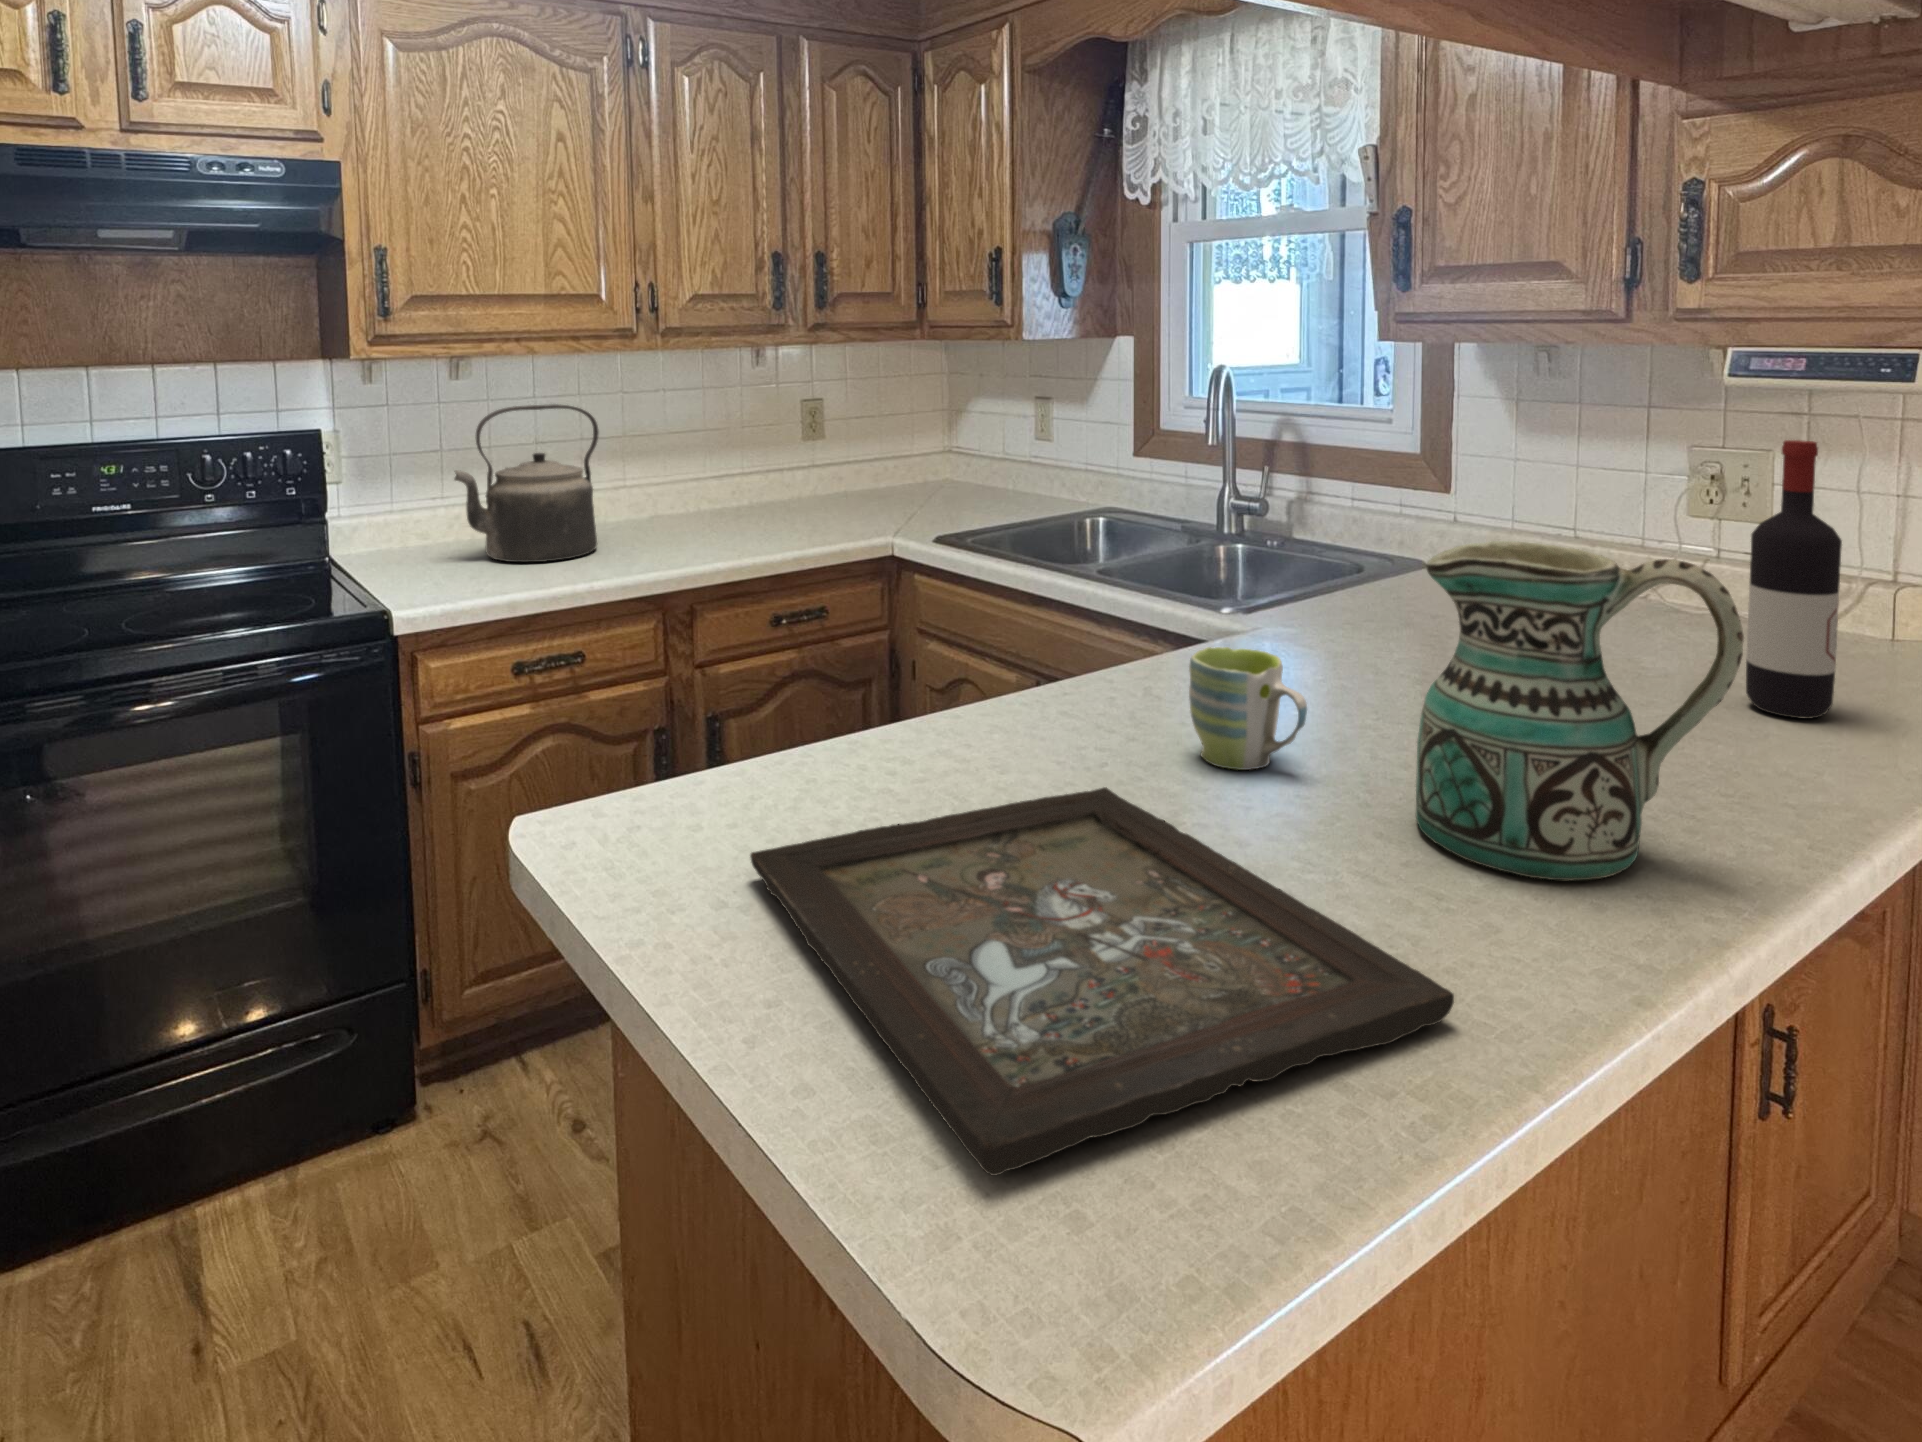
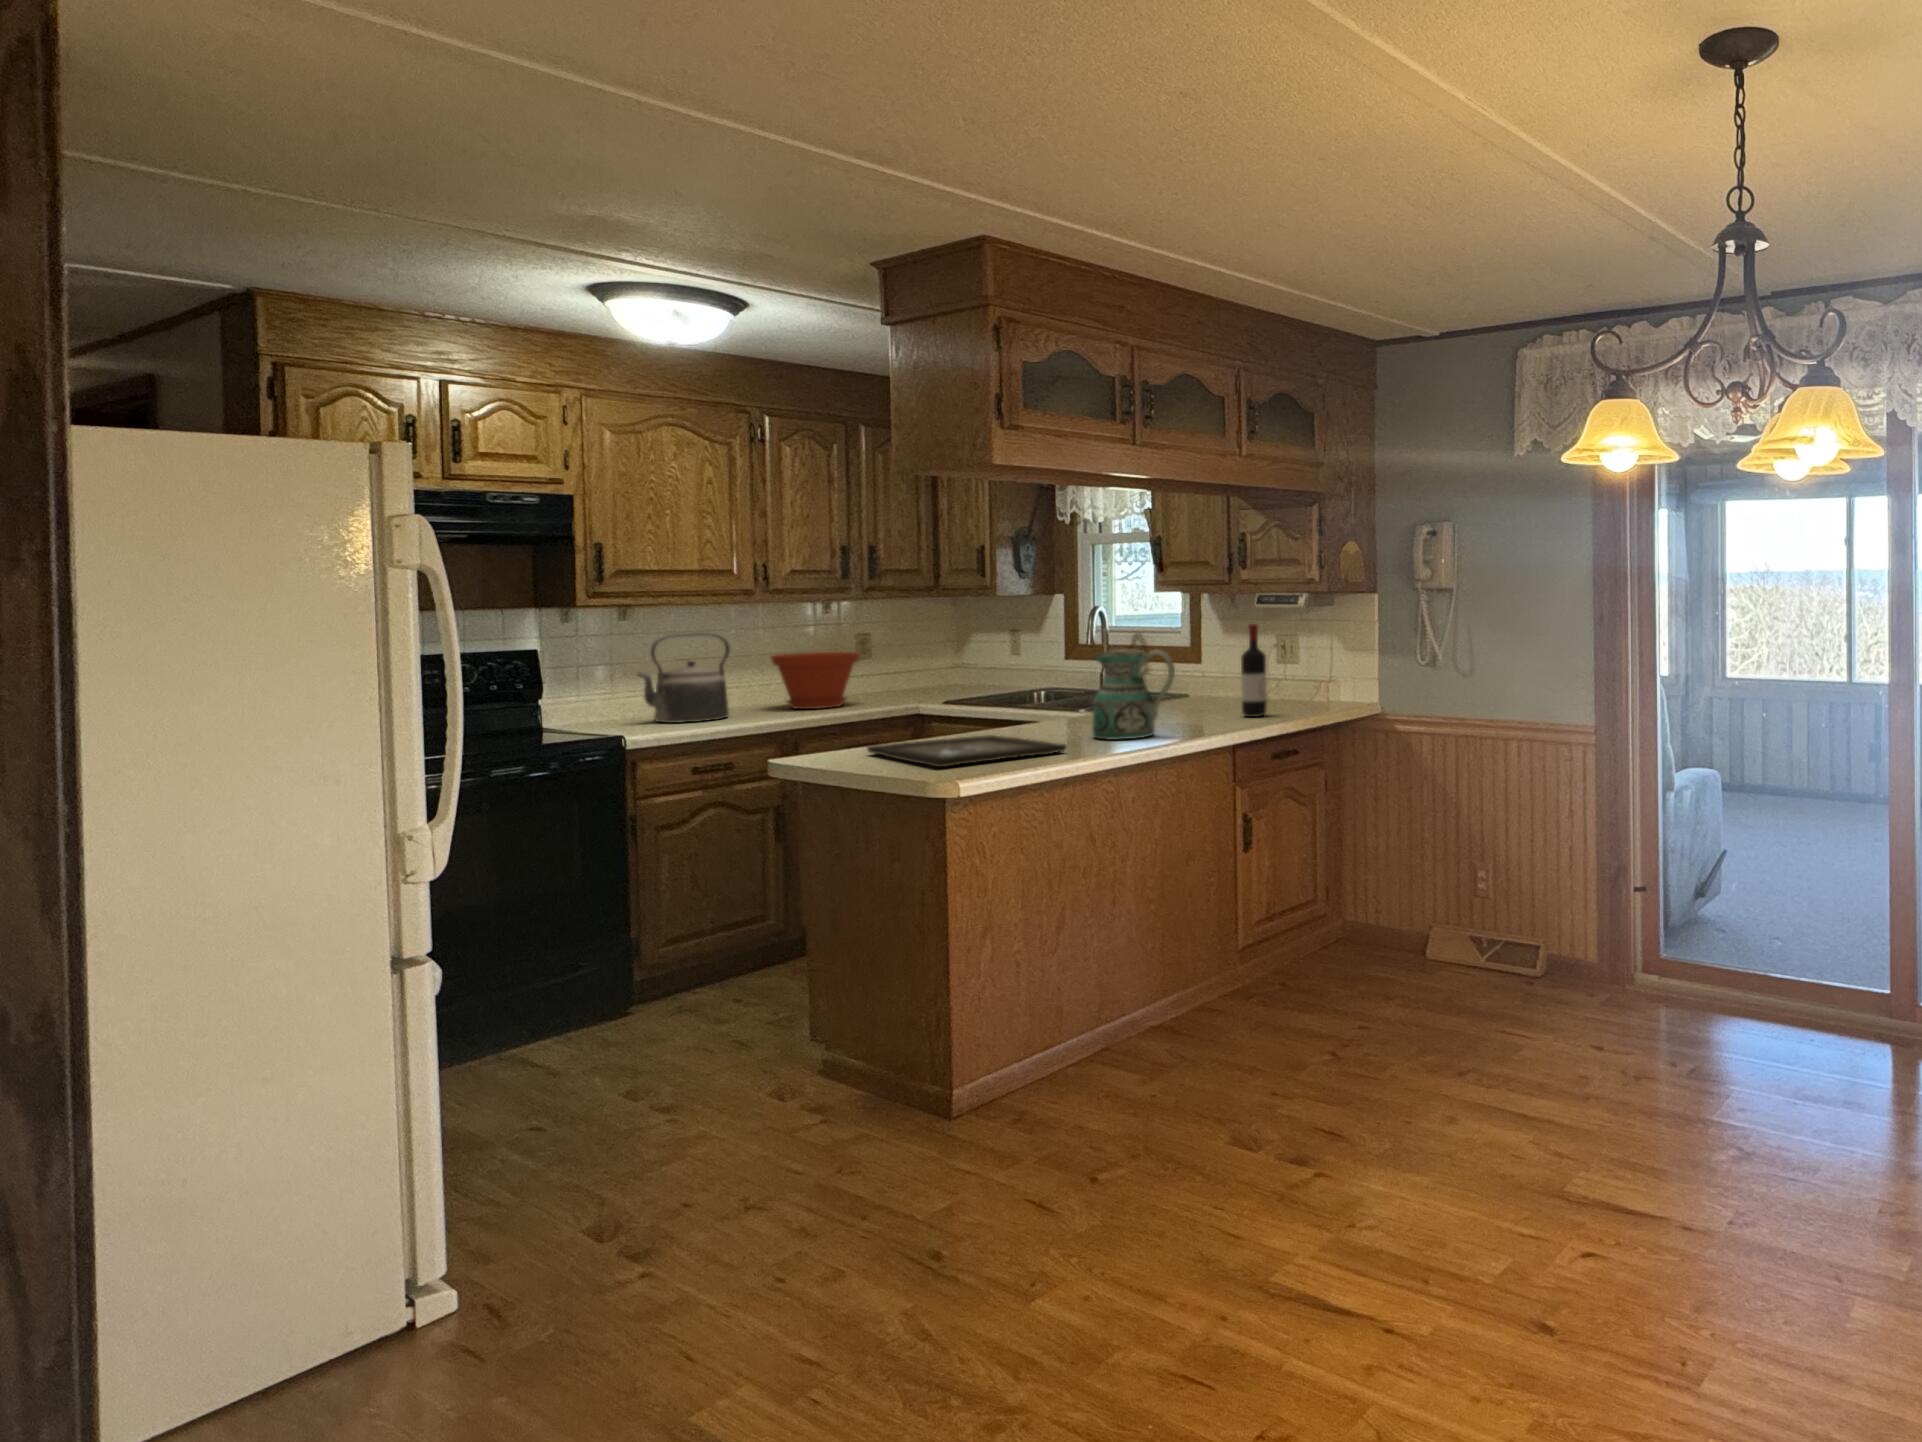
plant pot: none [666,433,803,536] -> present [771,652,860,709]
mug: present [1189,647,1307,770] -> none [1029,696,1068,734]

